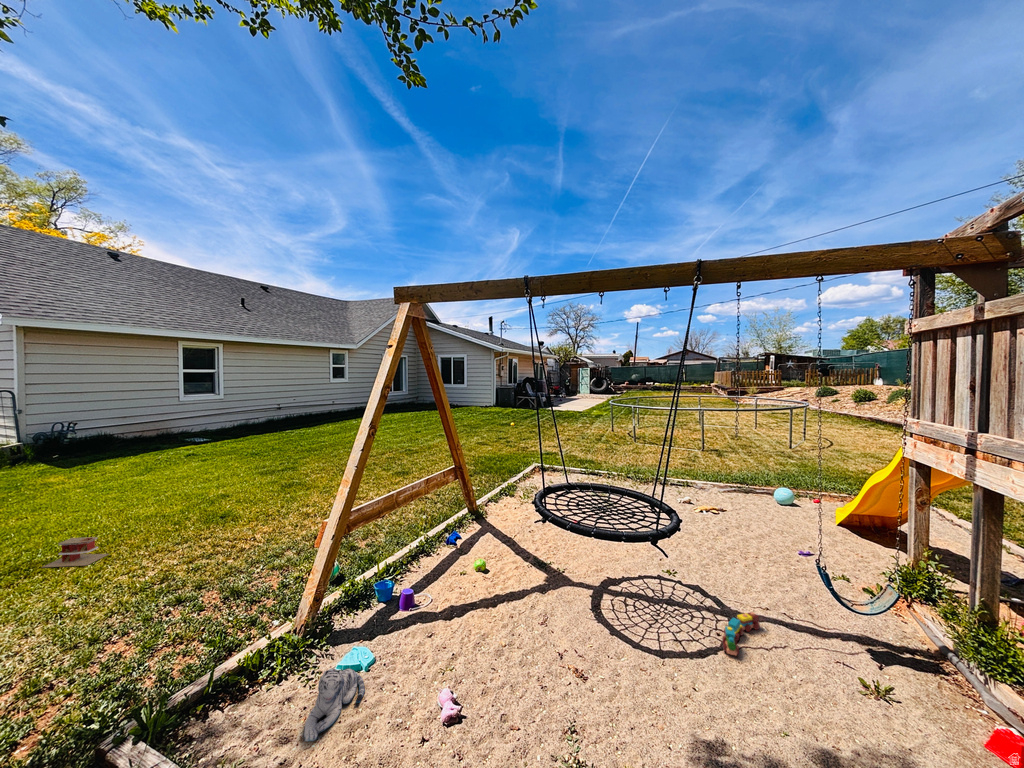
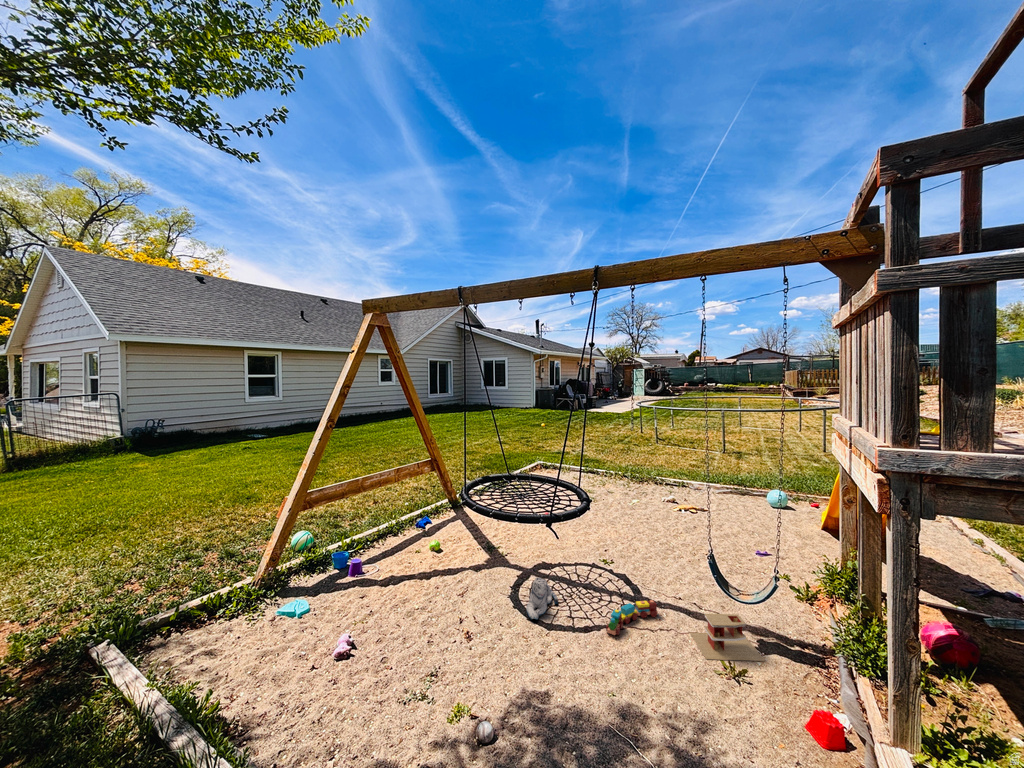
toy house: present [43,537,109,567] -> present [690,614,765,661]
plush toy: present [304,669,365,741] -> present [526,578,558,619]

